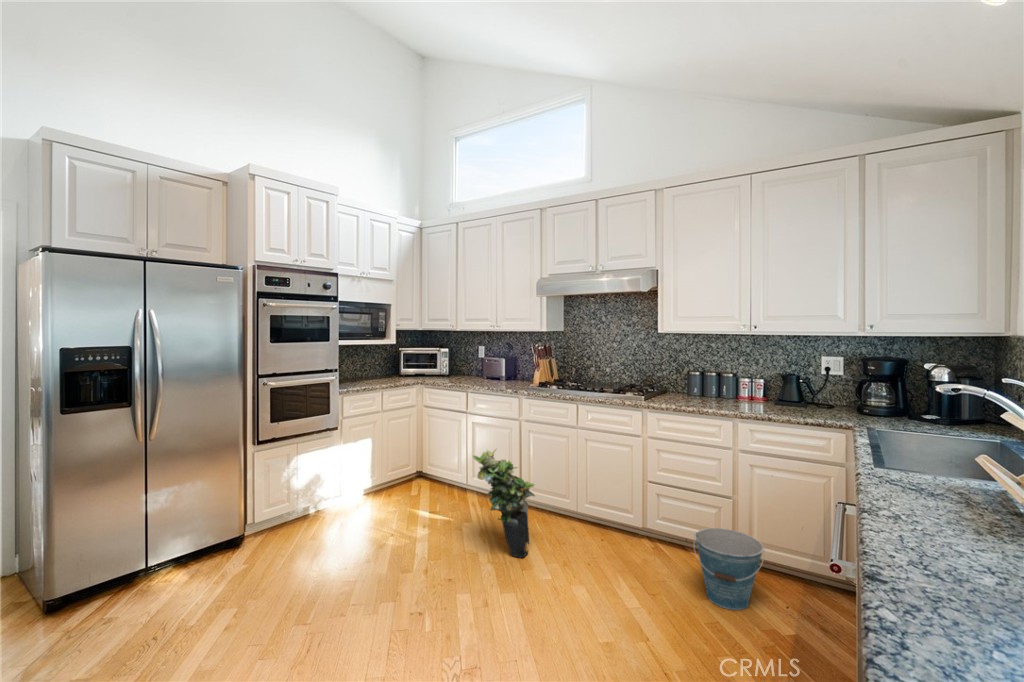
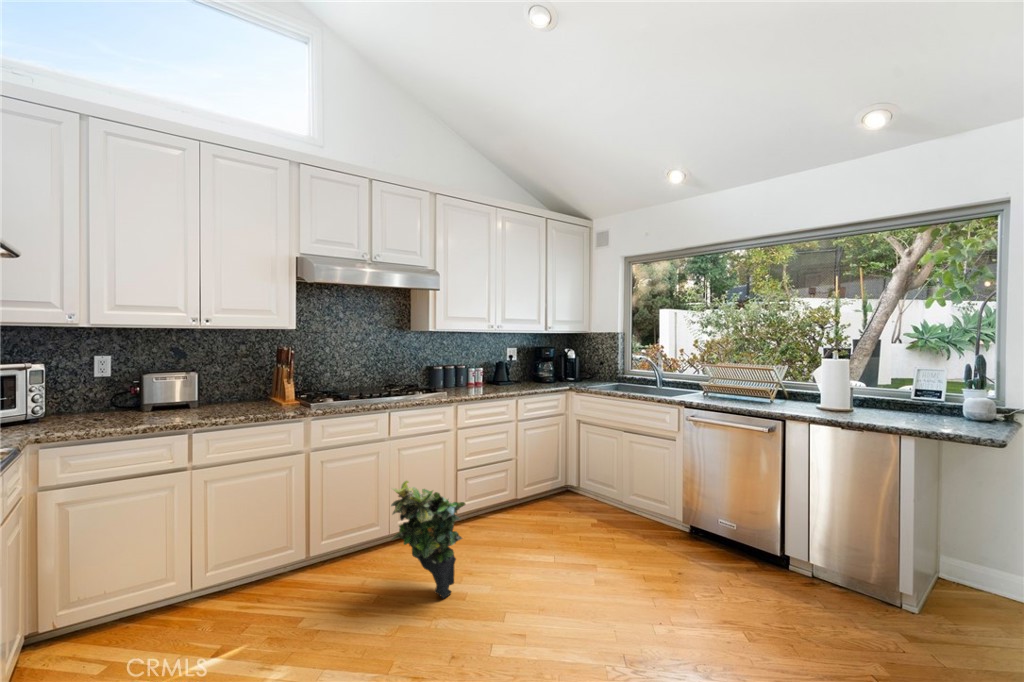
bucket: present [694,528,764,610] -> none [535,476,580,530]

